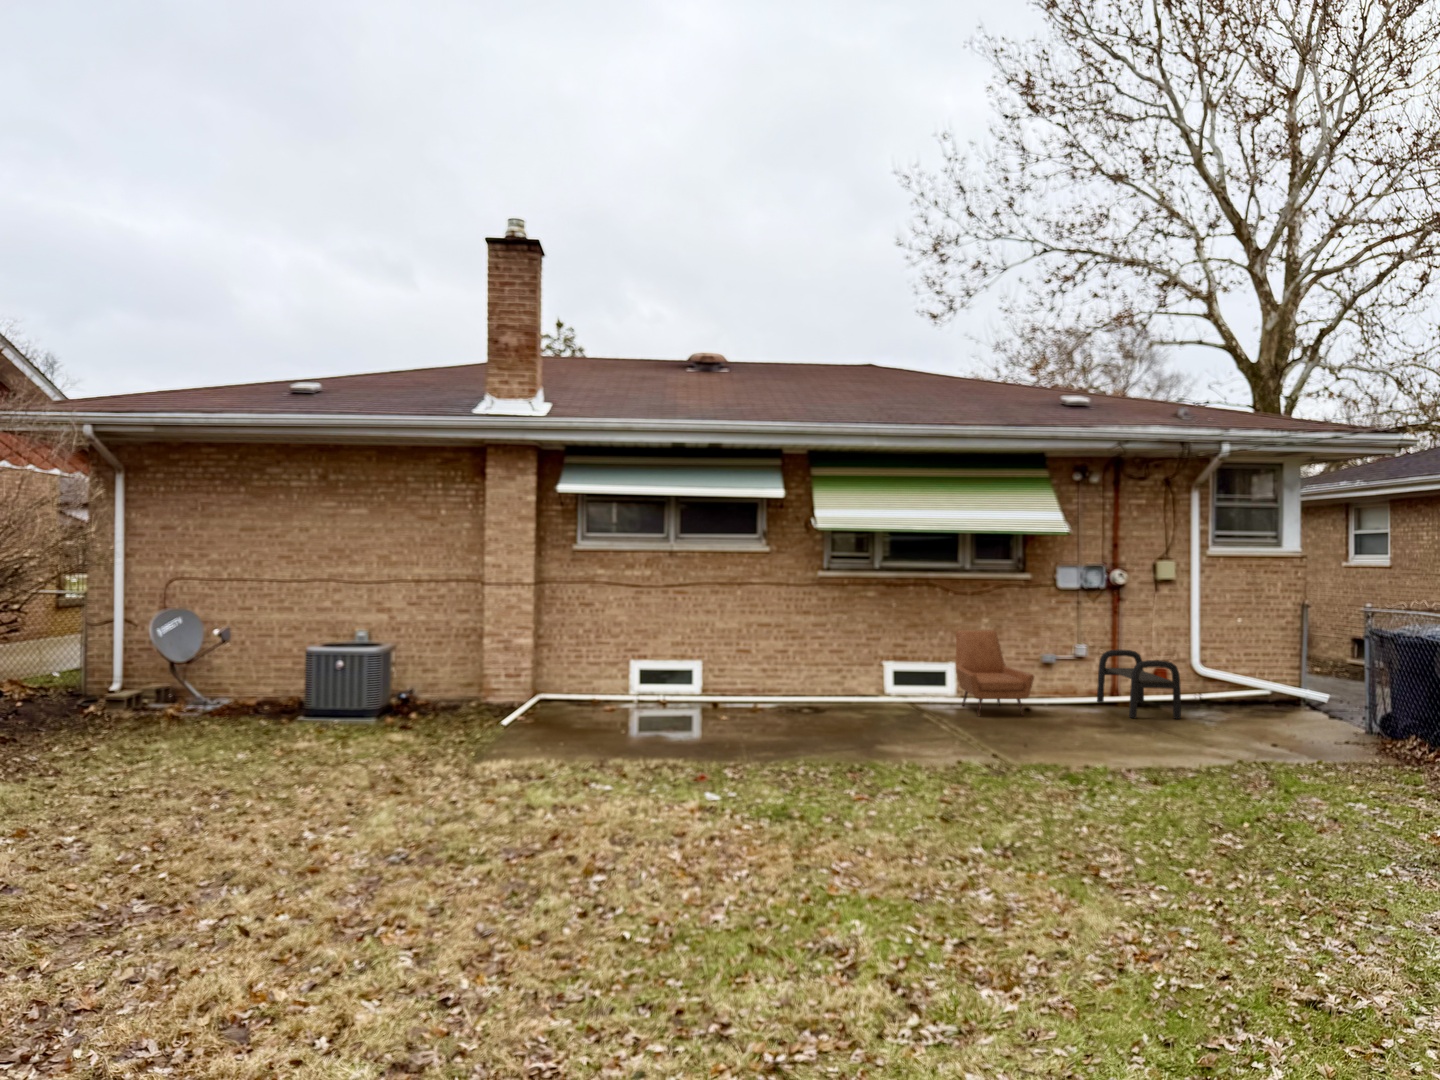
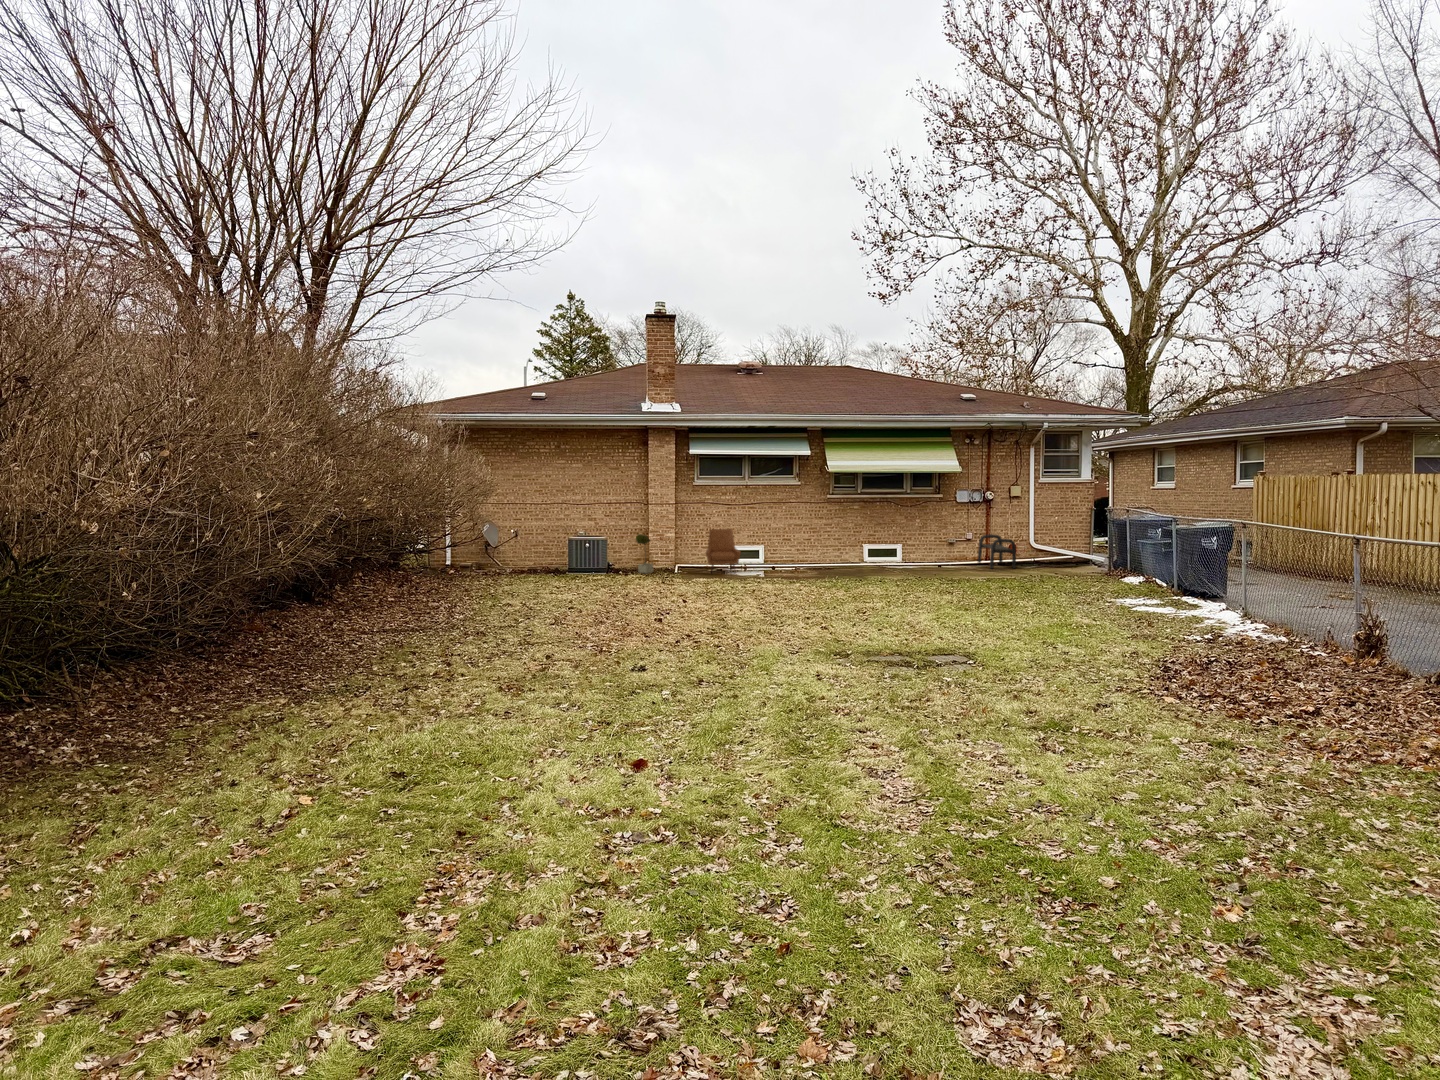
chair: present [956,630,1034,716] -> present [706,529,741,573]
potted tree: none [452,634,485,711] -> present [636,534,653,573]

